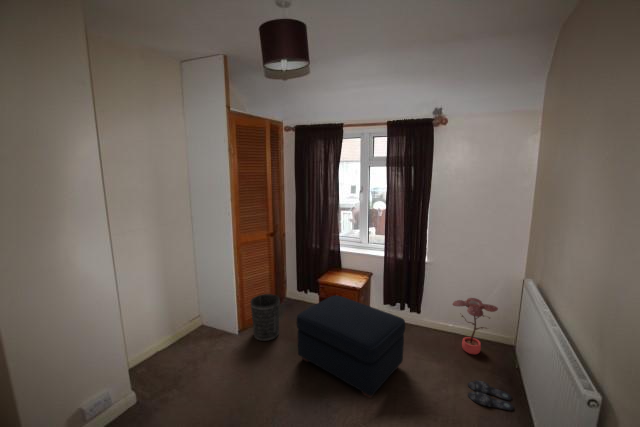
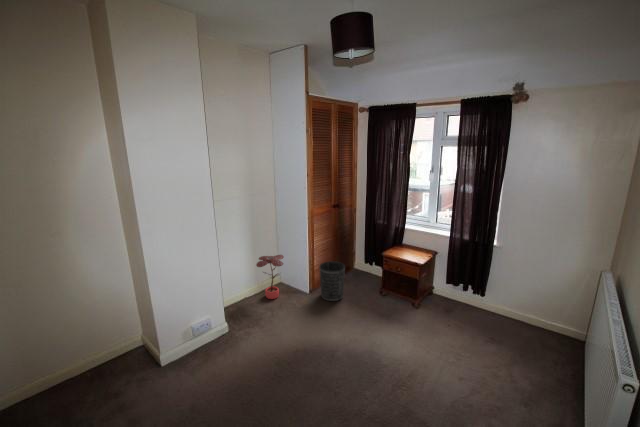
ottoman: present [296,295,405,398] -> none [357,268,462,360]
potted plant: present [453,298,498,354] -> present [256,255,284,299]
slippers: present [468,380,514,411] -> none [522,365,574,398]

